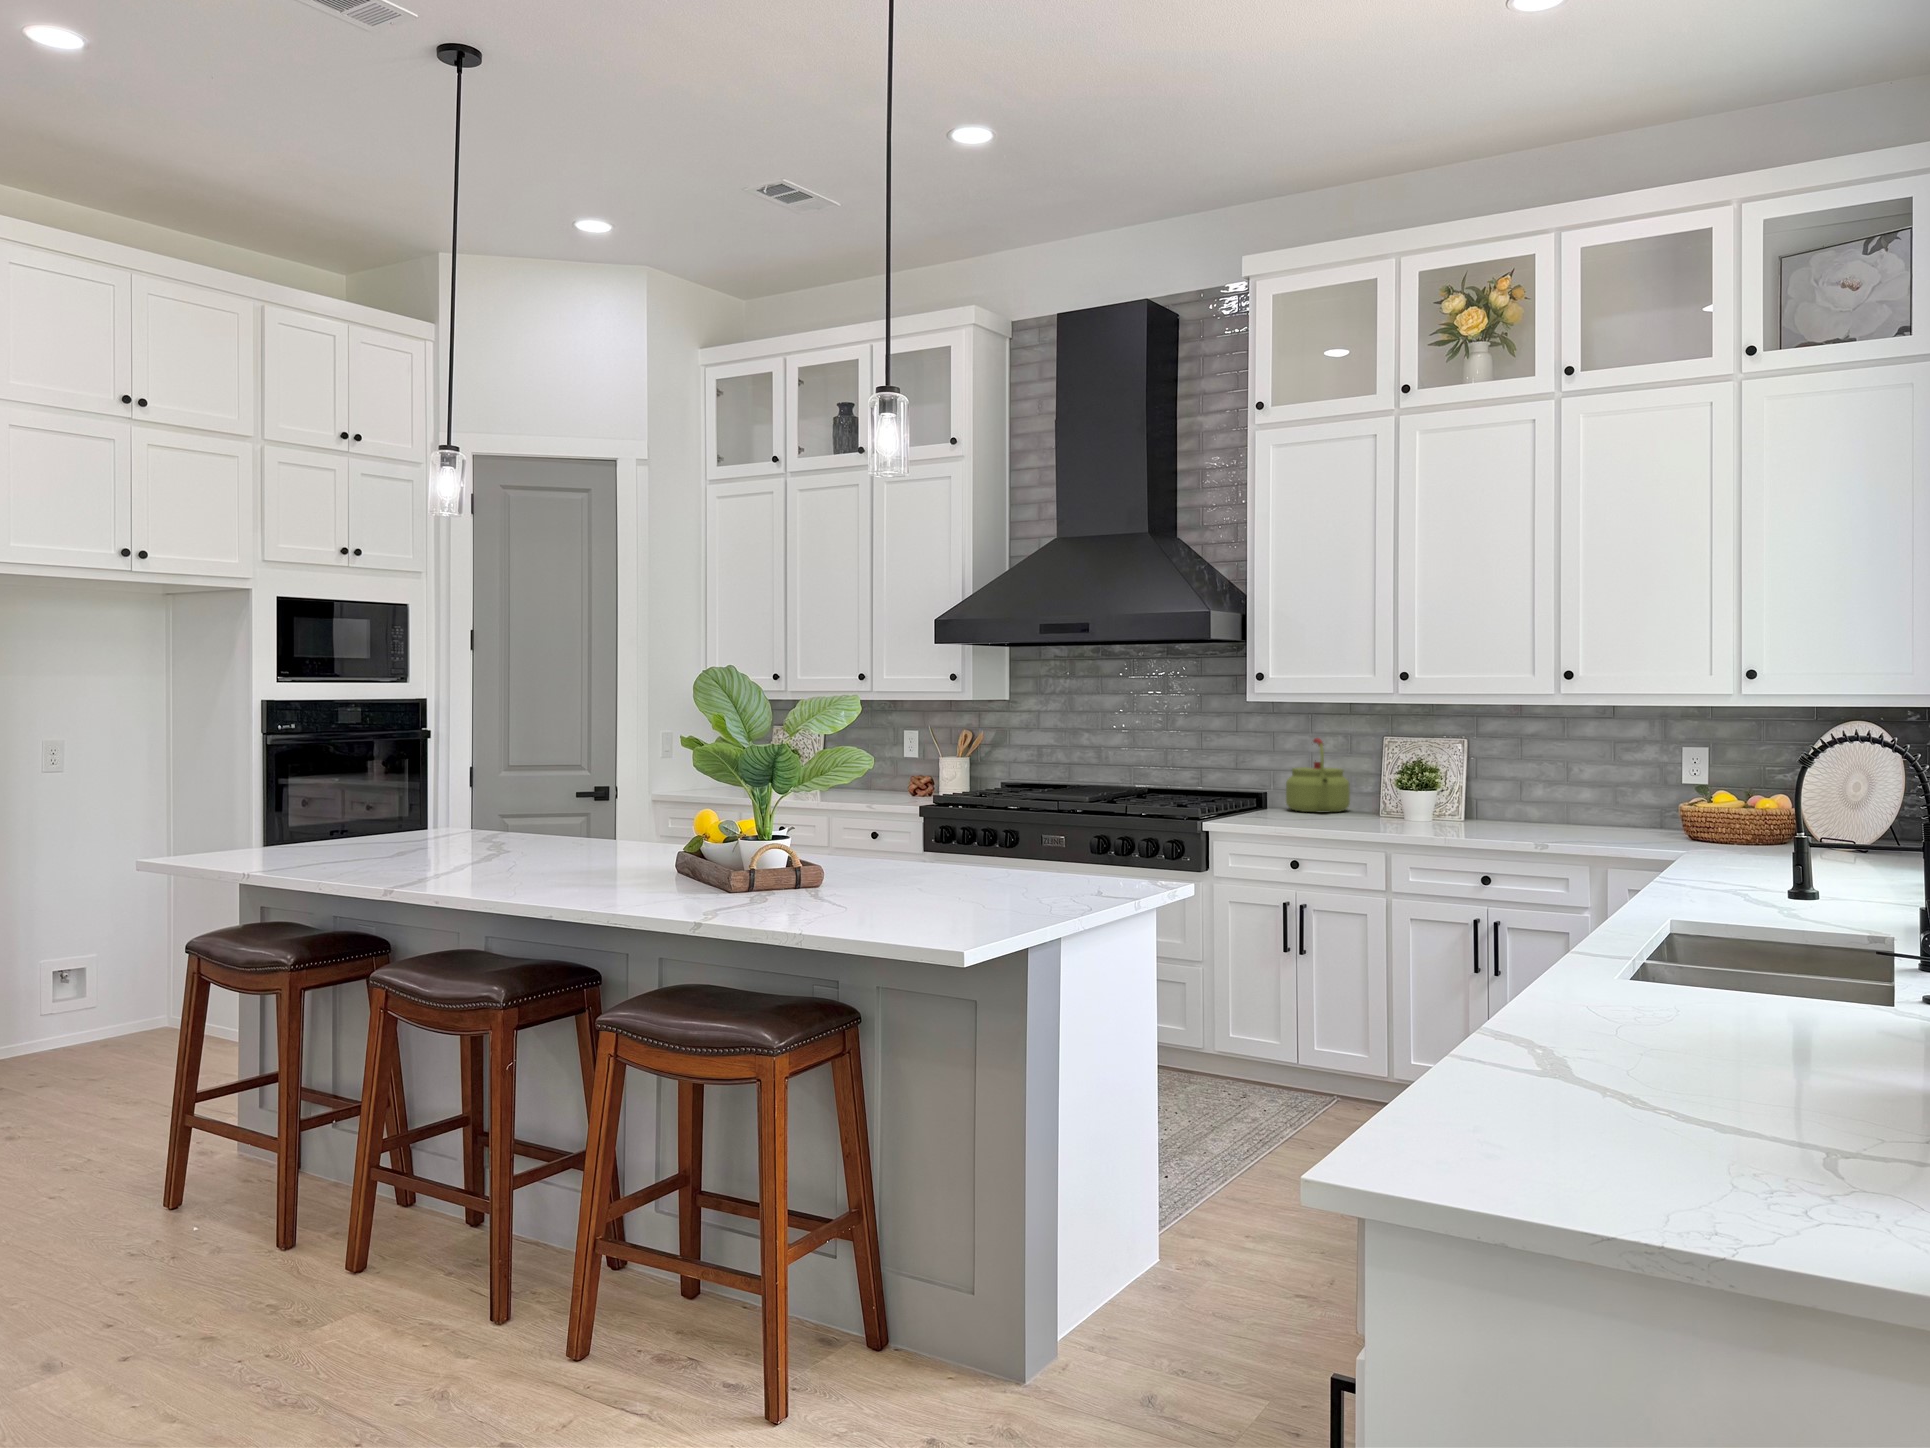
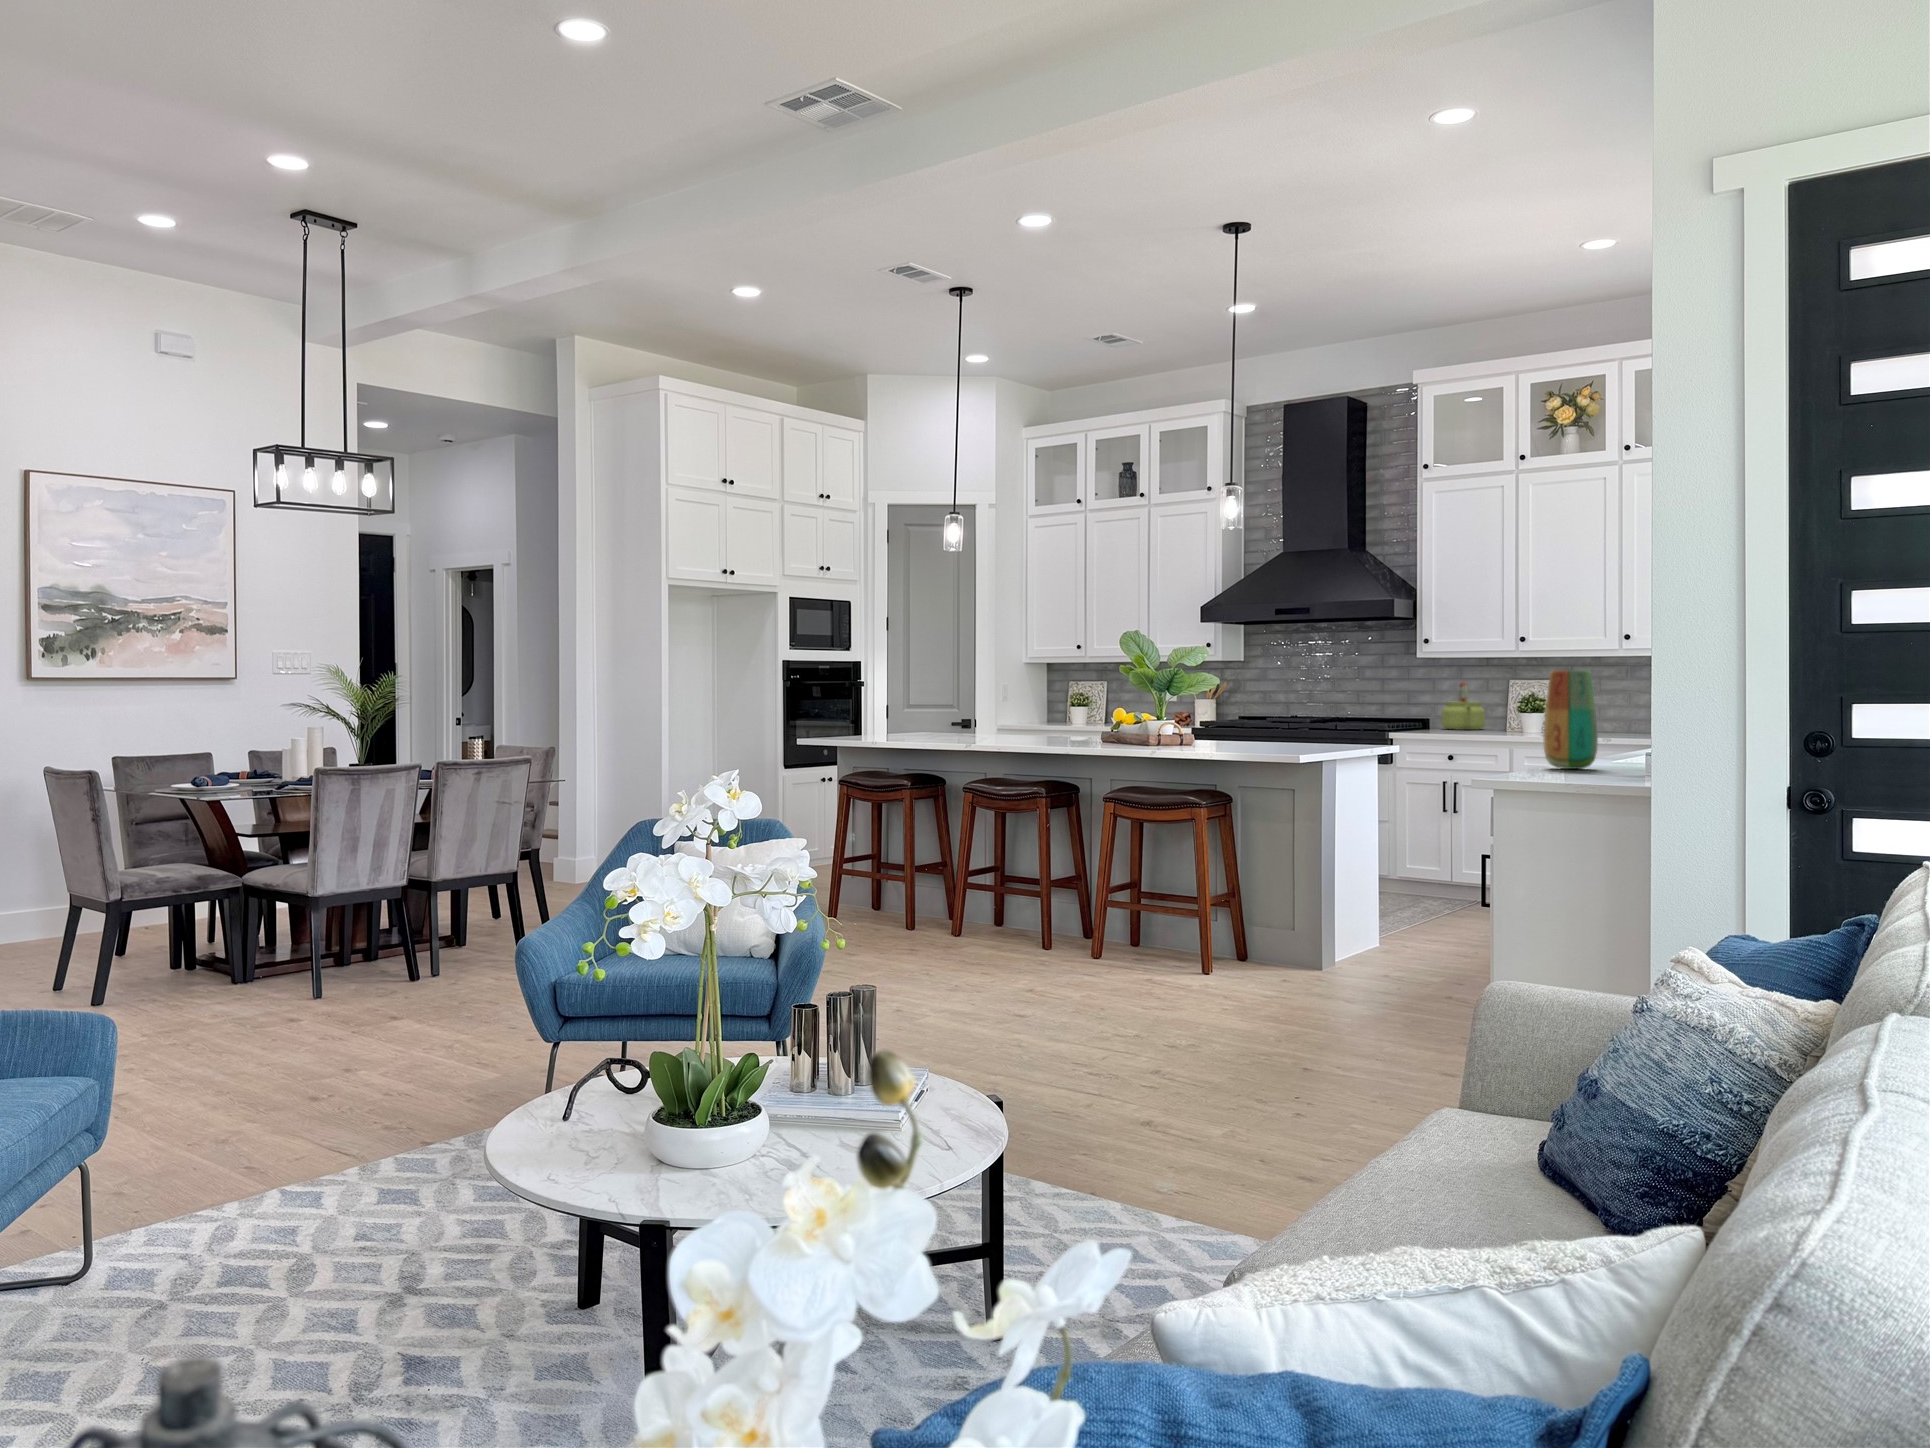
vase: none [1491,835,1643,1132] -> present [1543,670,1598,769]

